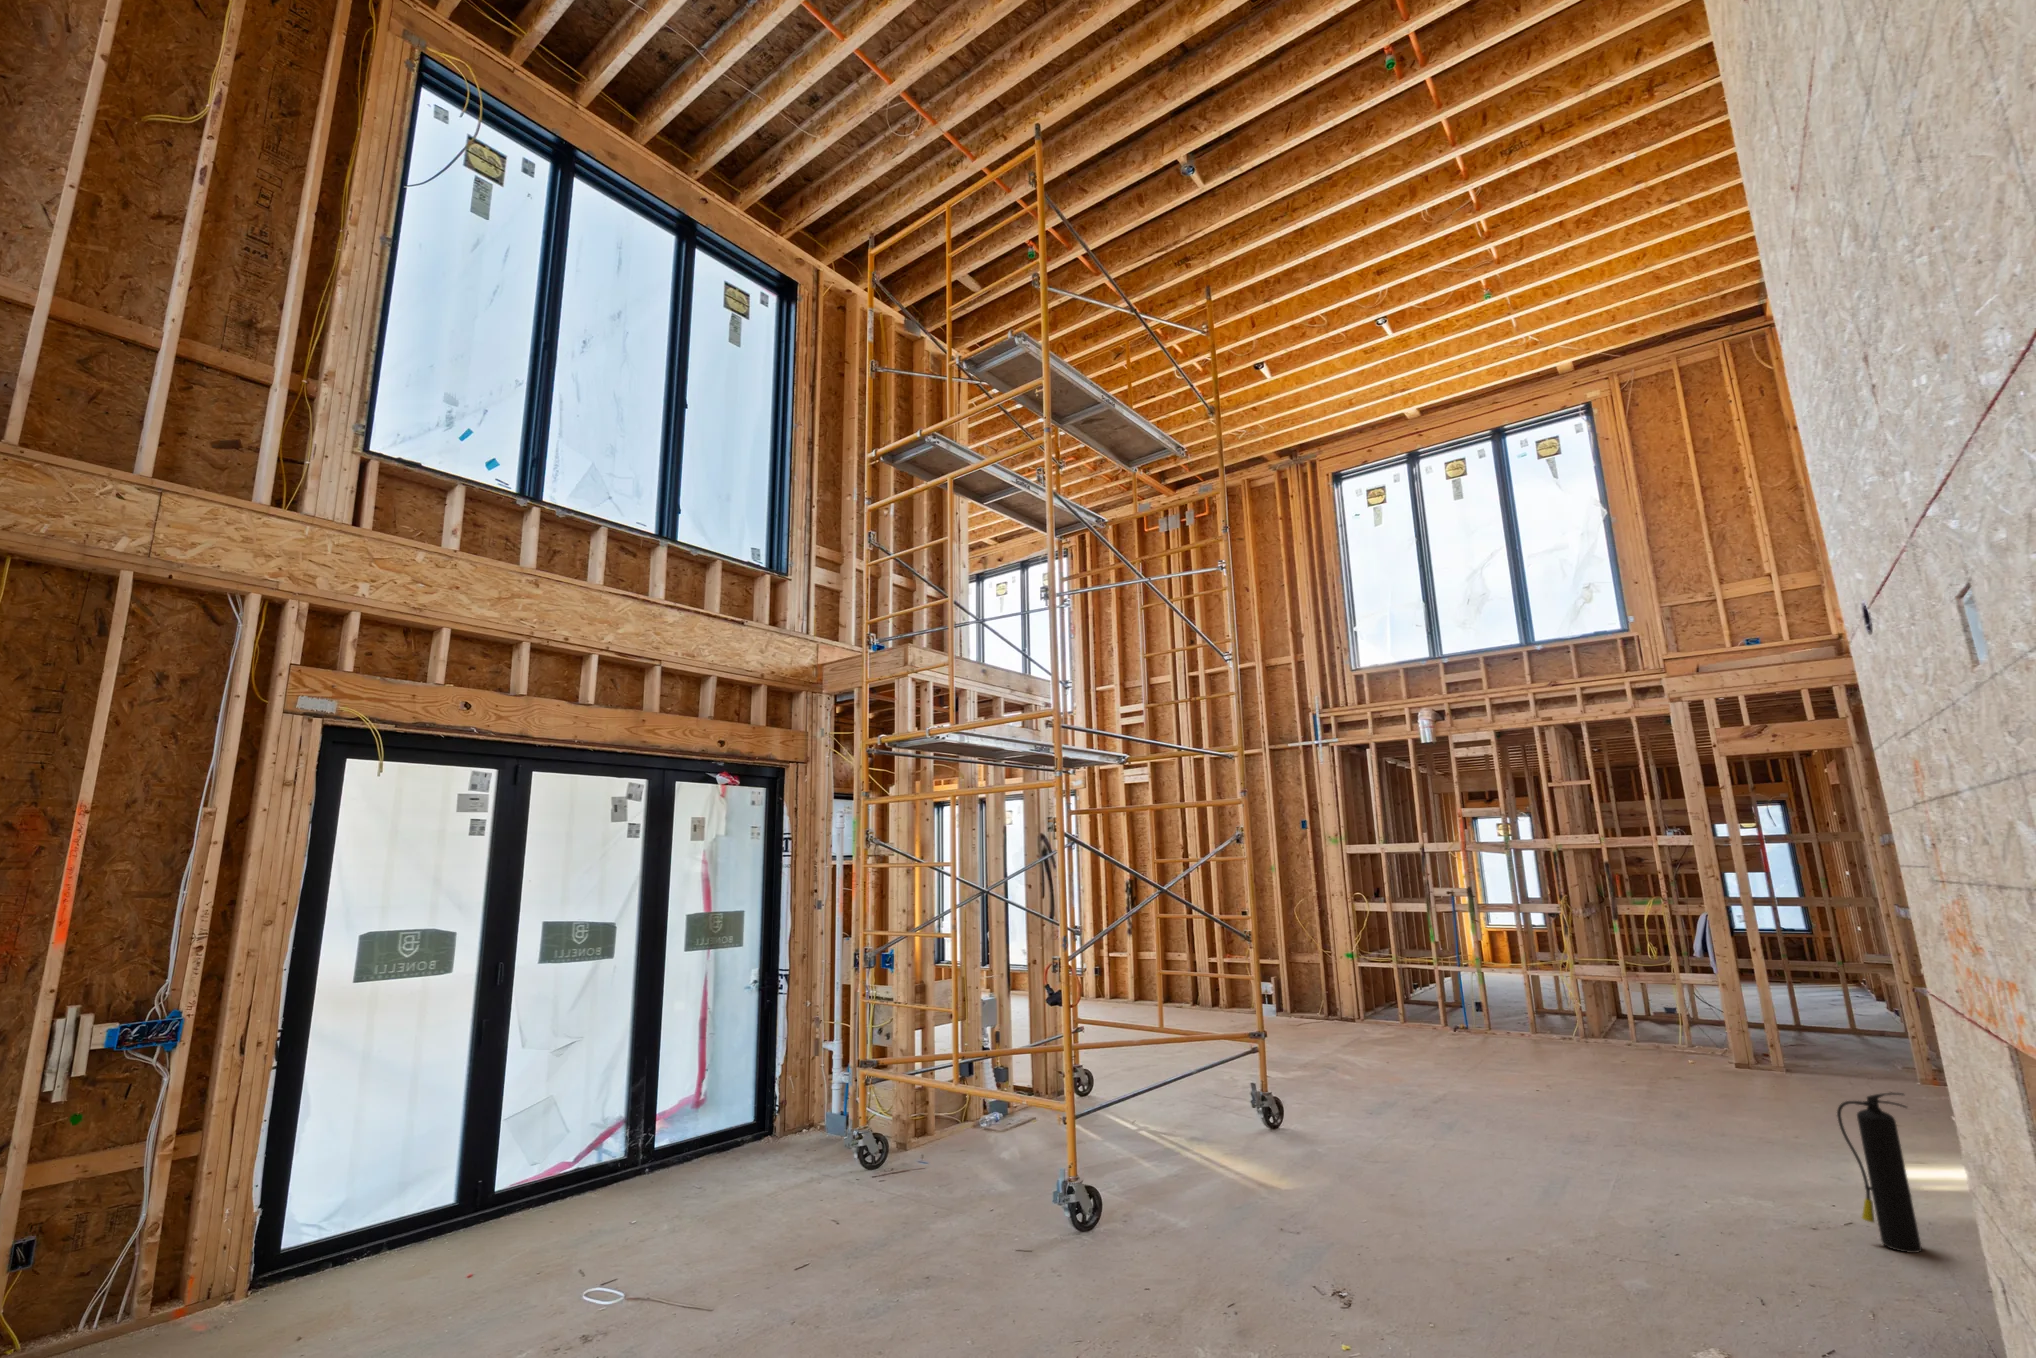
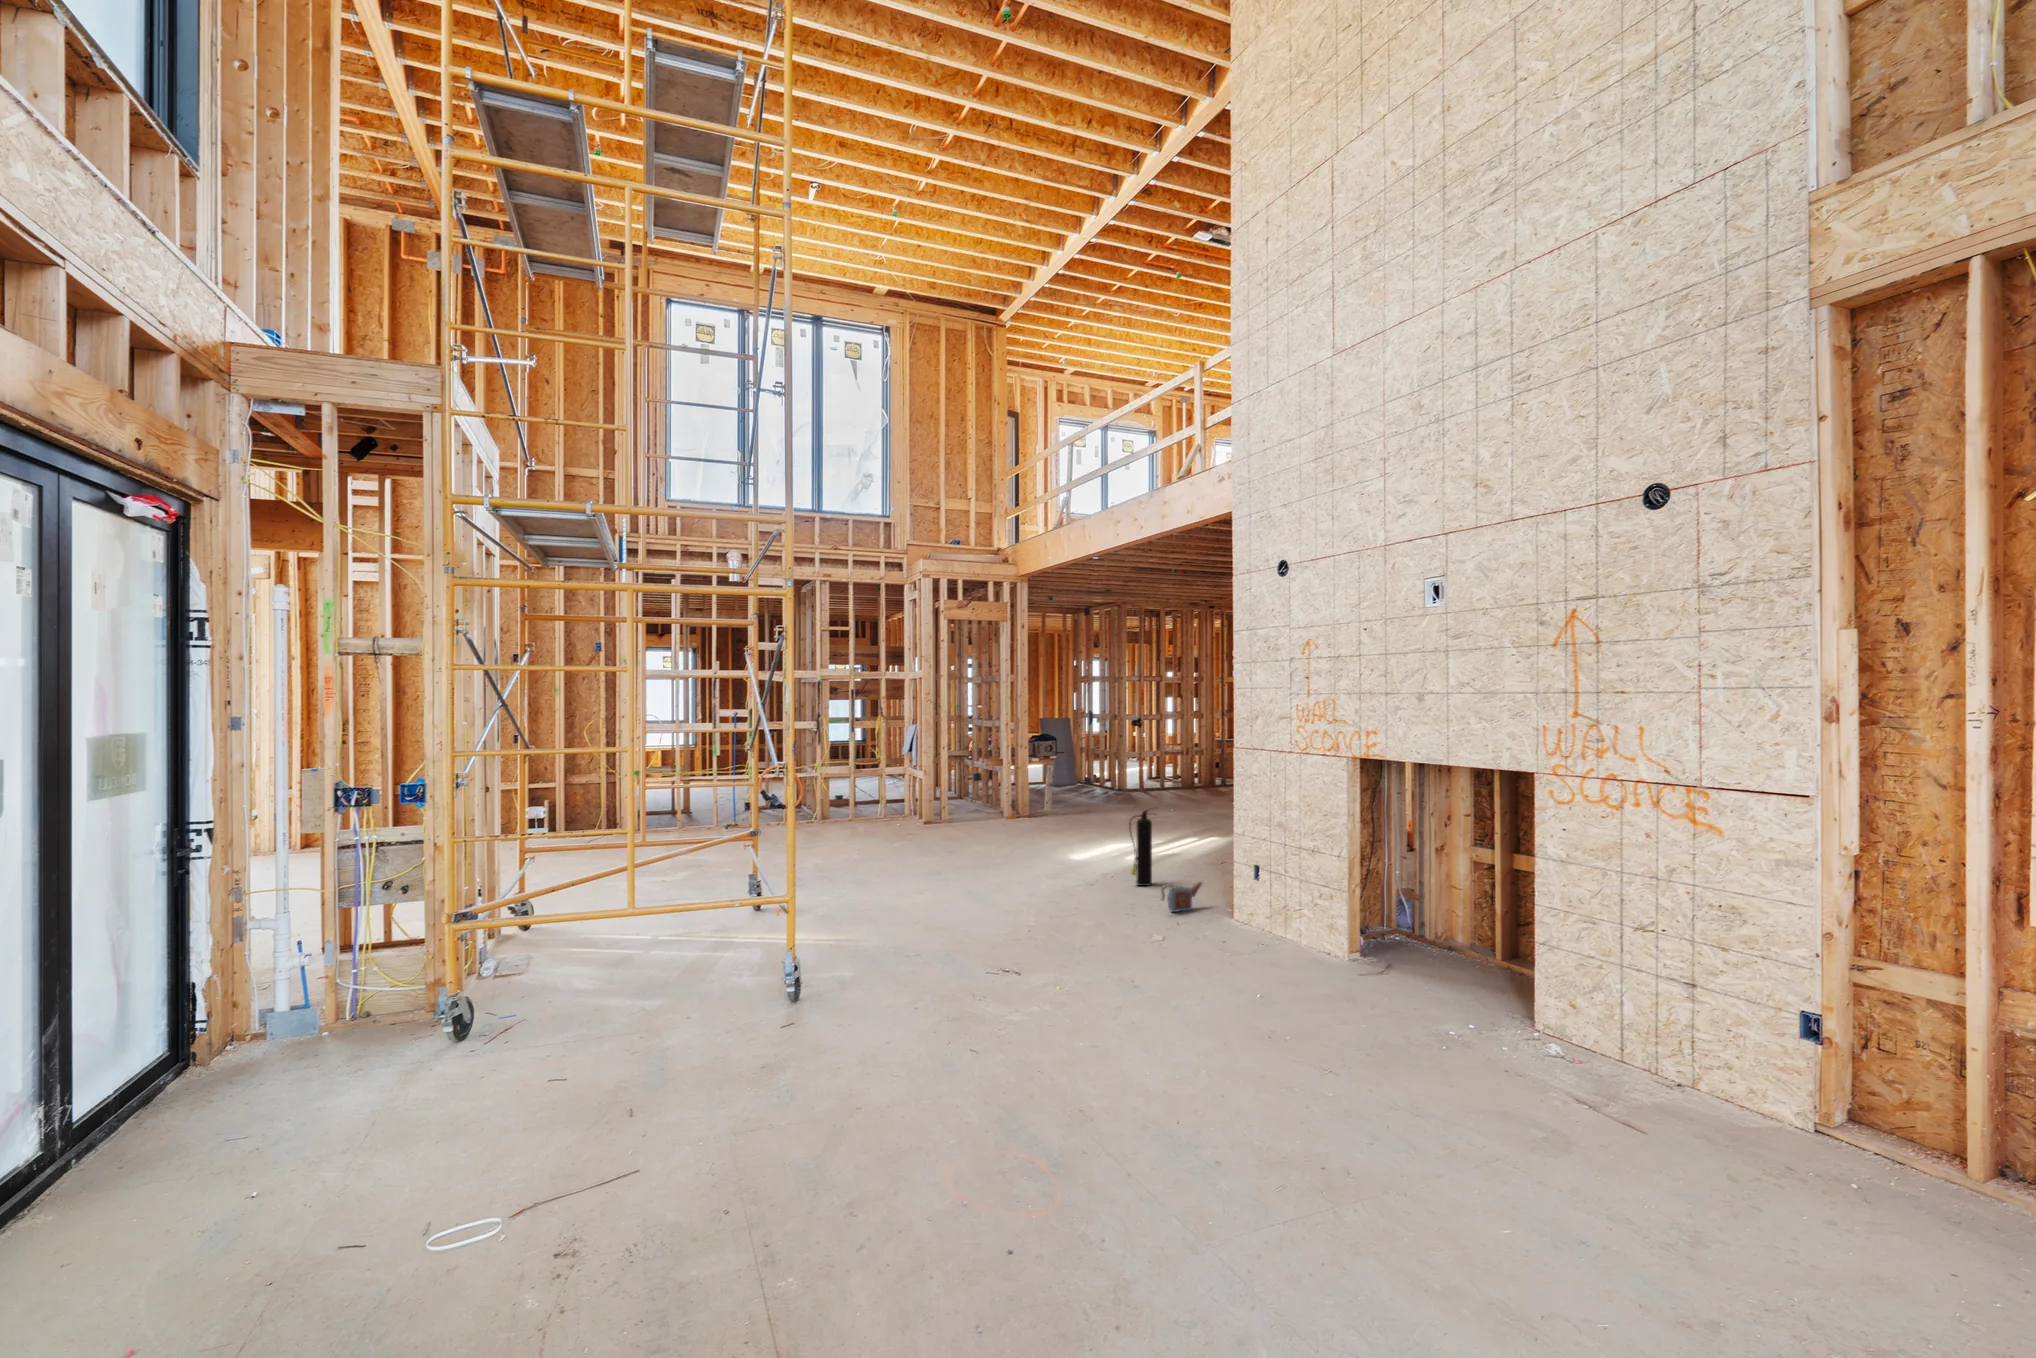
watering can: none [1798,1245,1929,1324] -> present [1161,882,1202,912]

